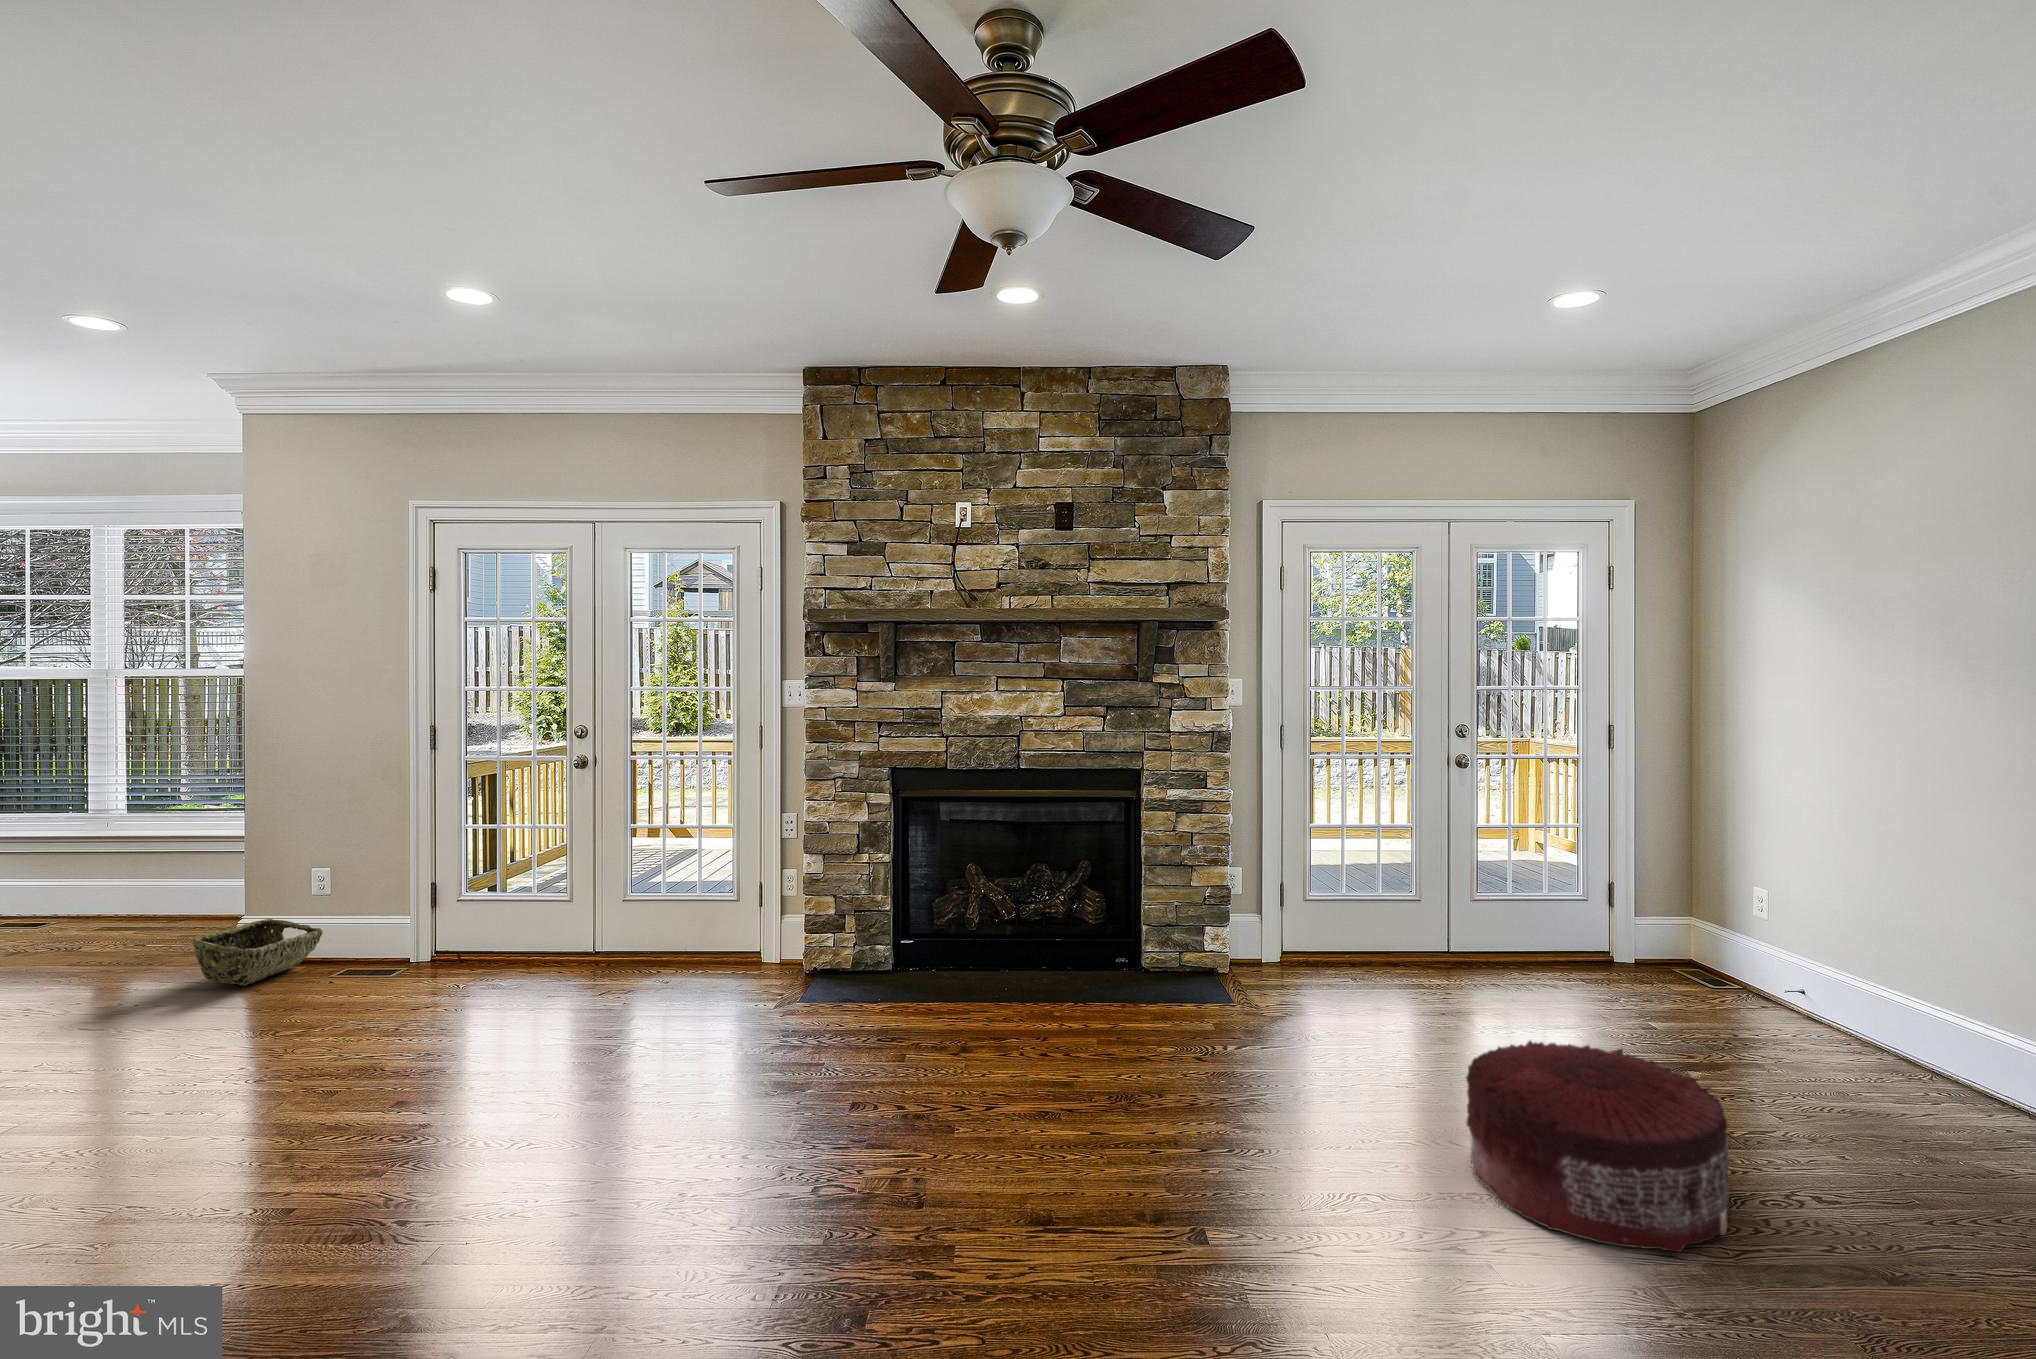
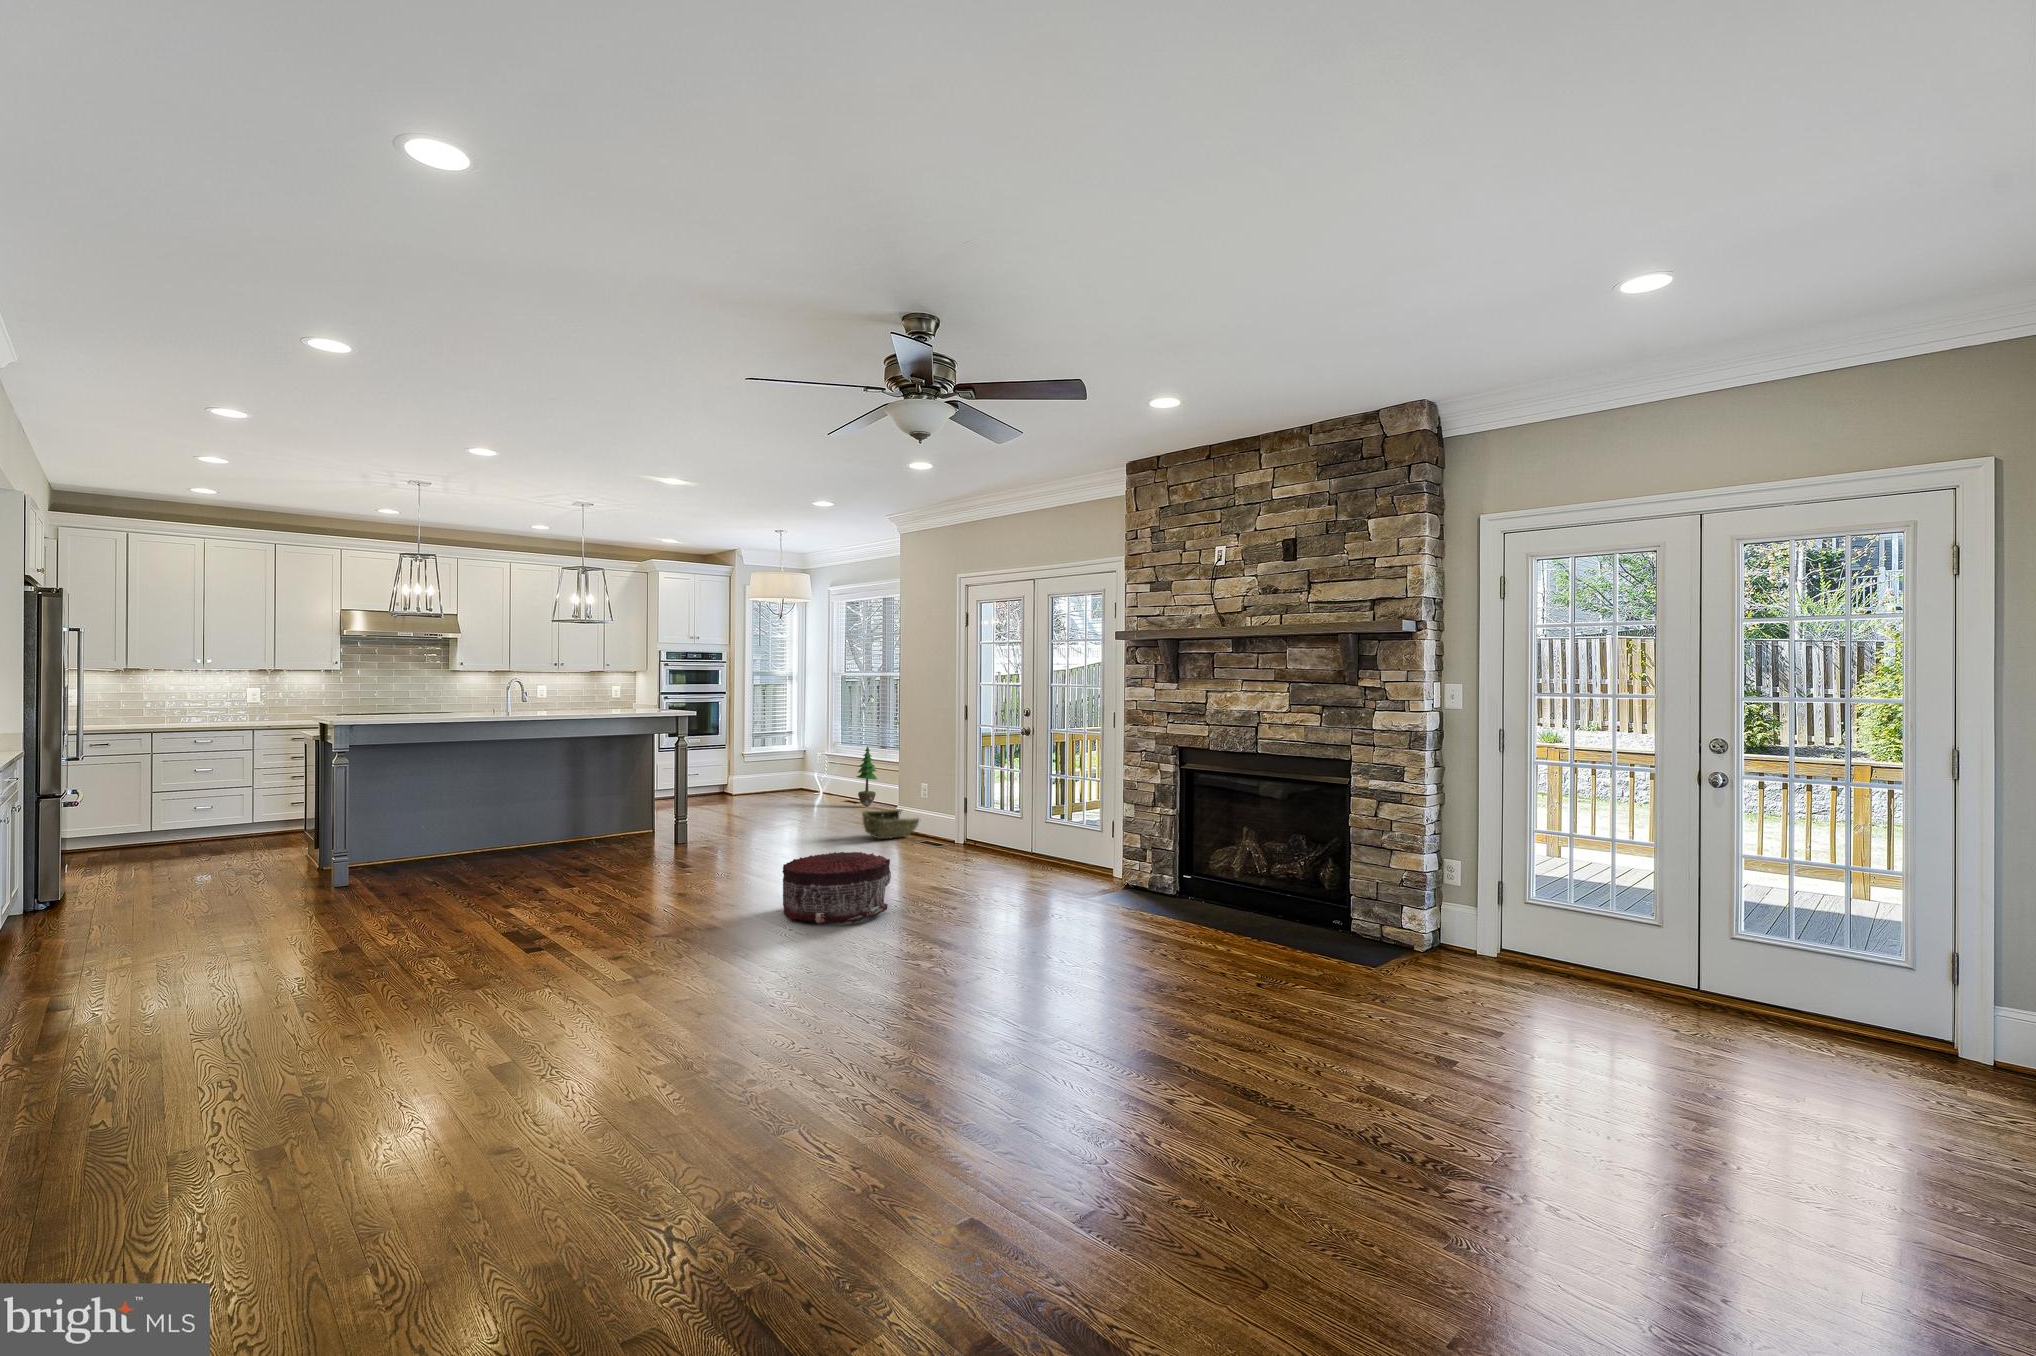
potted tree: none [52,806,110,923] -> present [857,746,877,807]
pouf: present [1466,1041,1731,1252] -> present [782,852,891,925]

